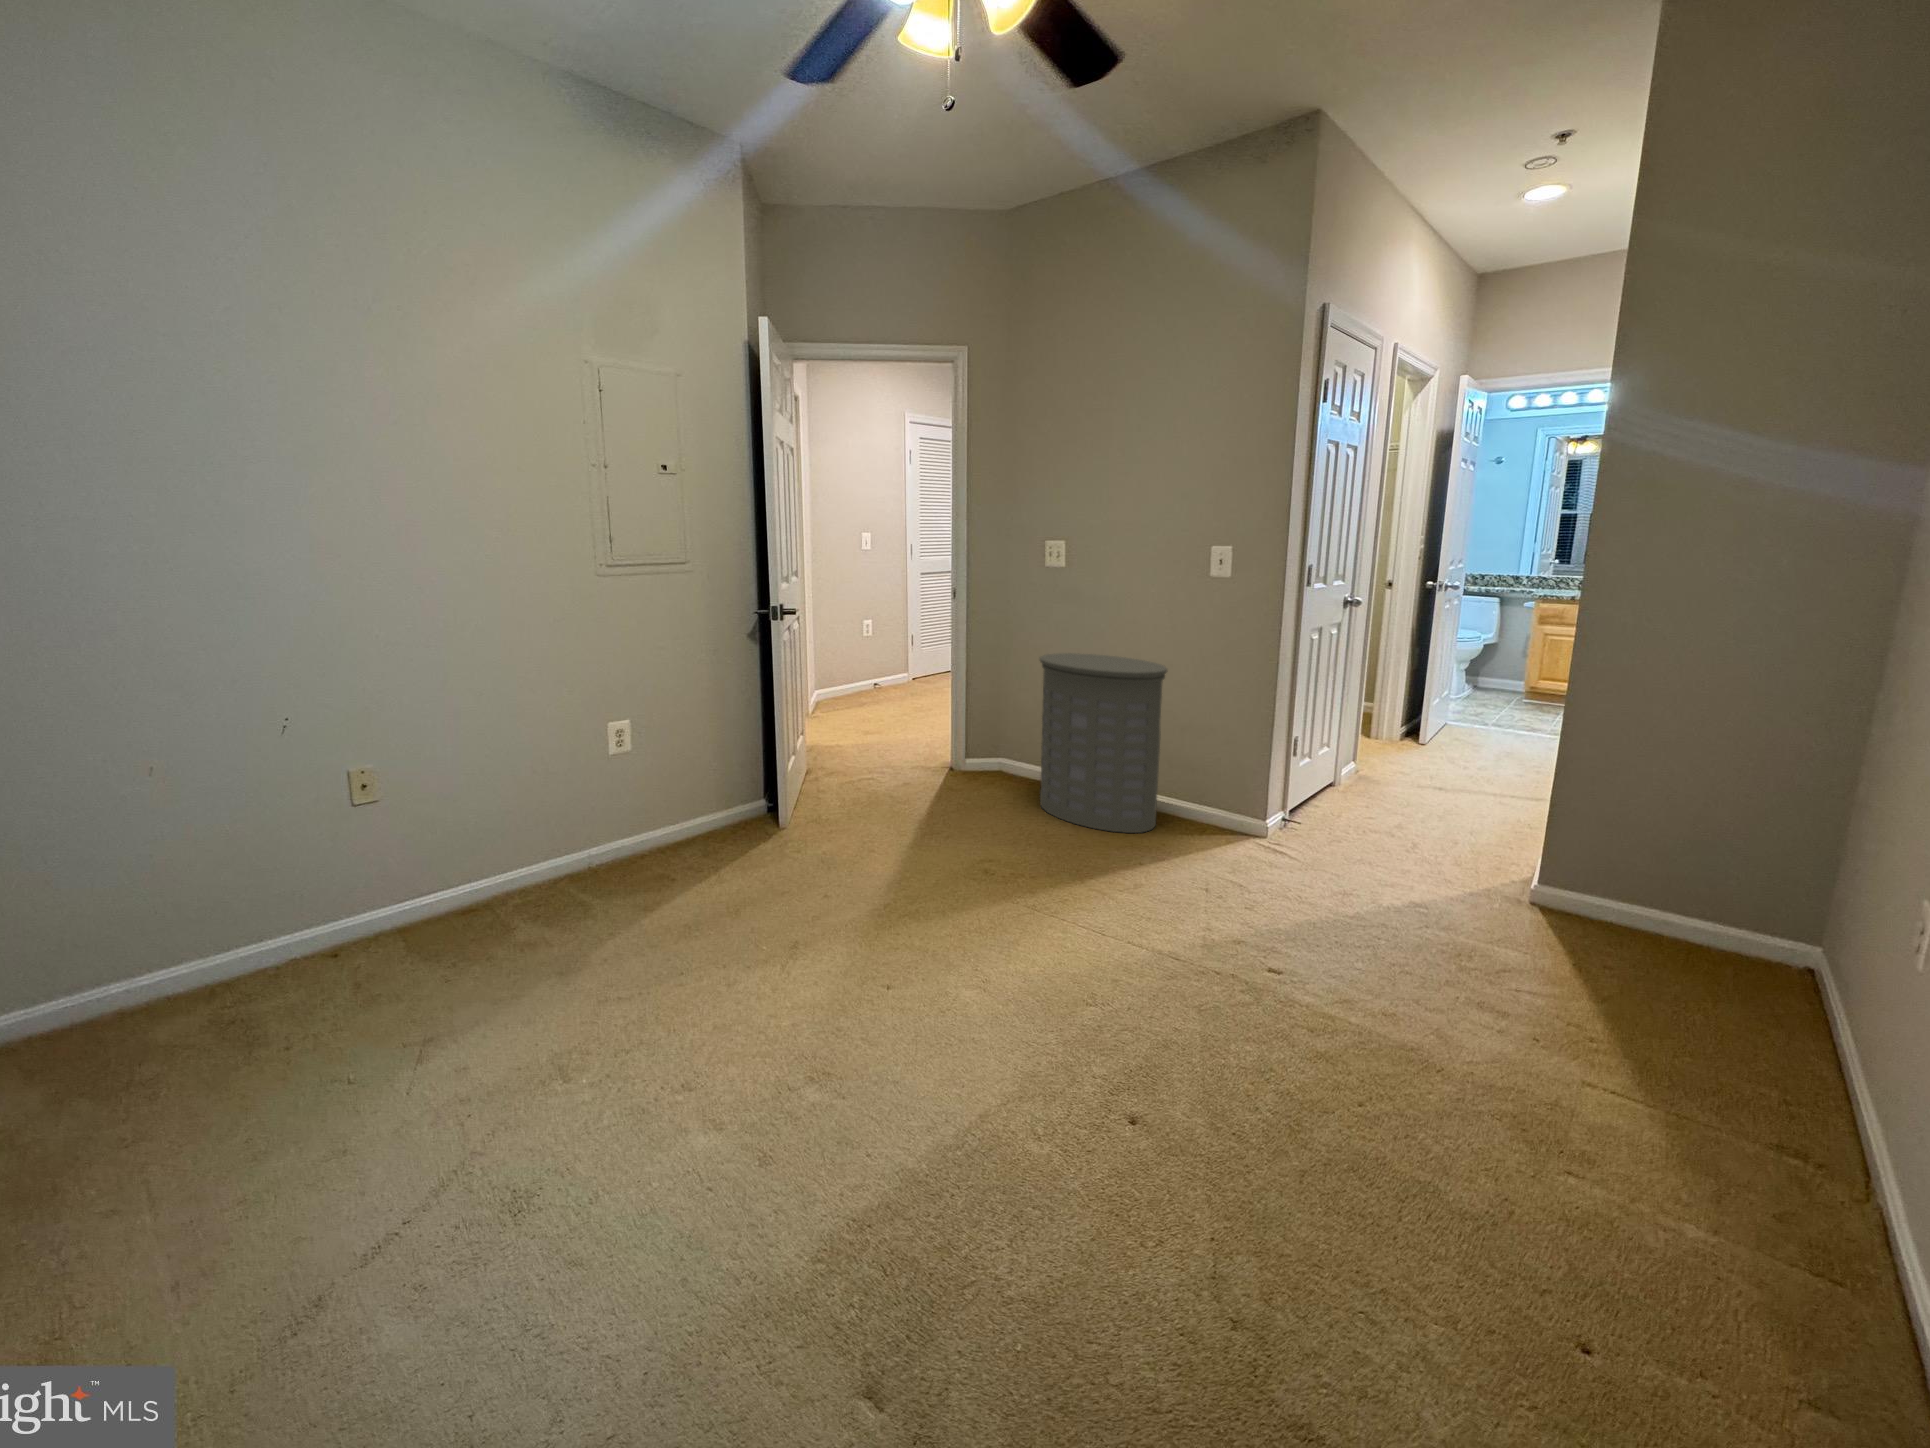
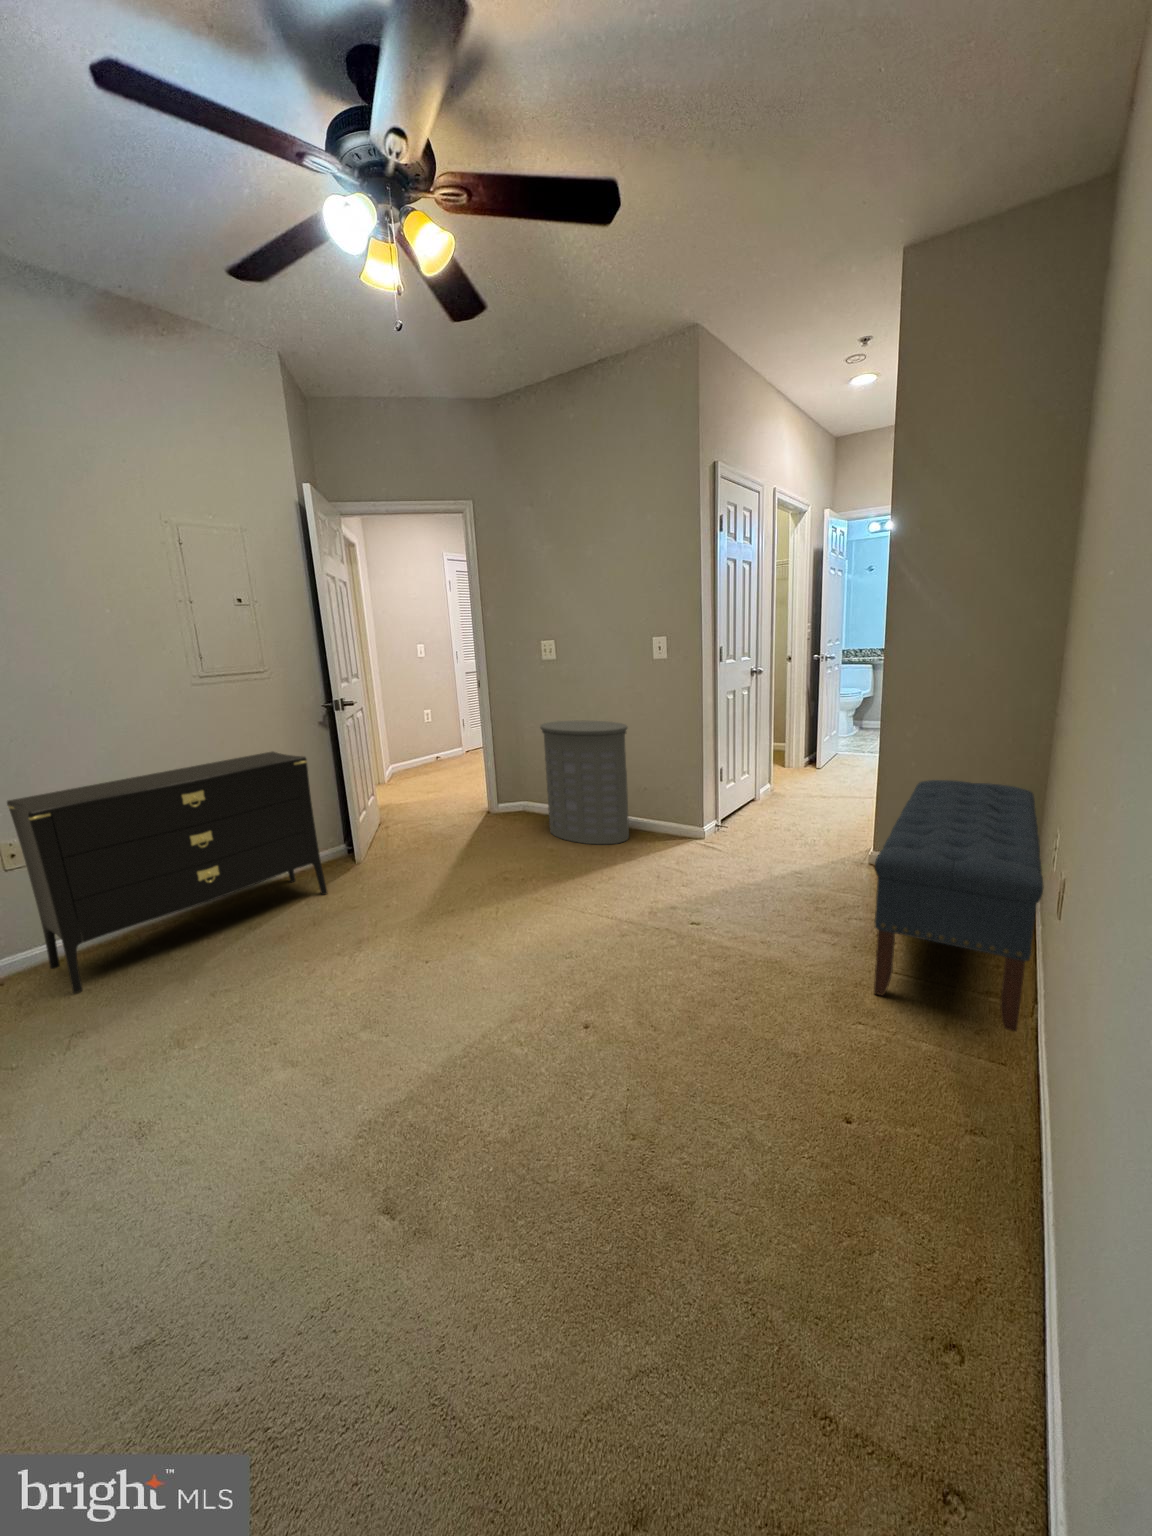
dresser: none [365,669,745,977] -> present [7,752,327,993]
bench: none [1578,789,1911,1217] -> present [874,780,1044,1032]

